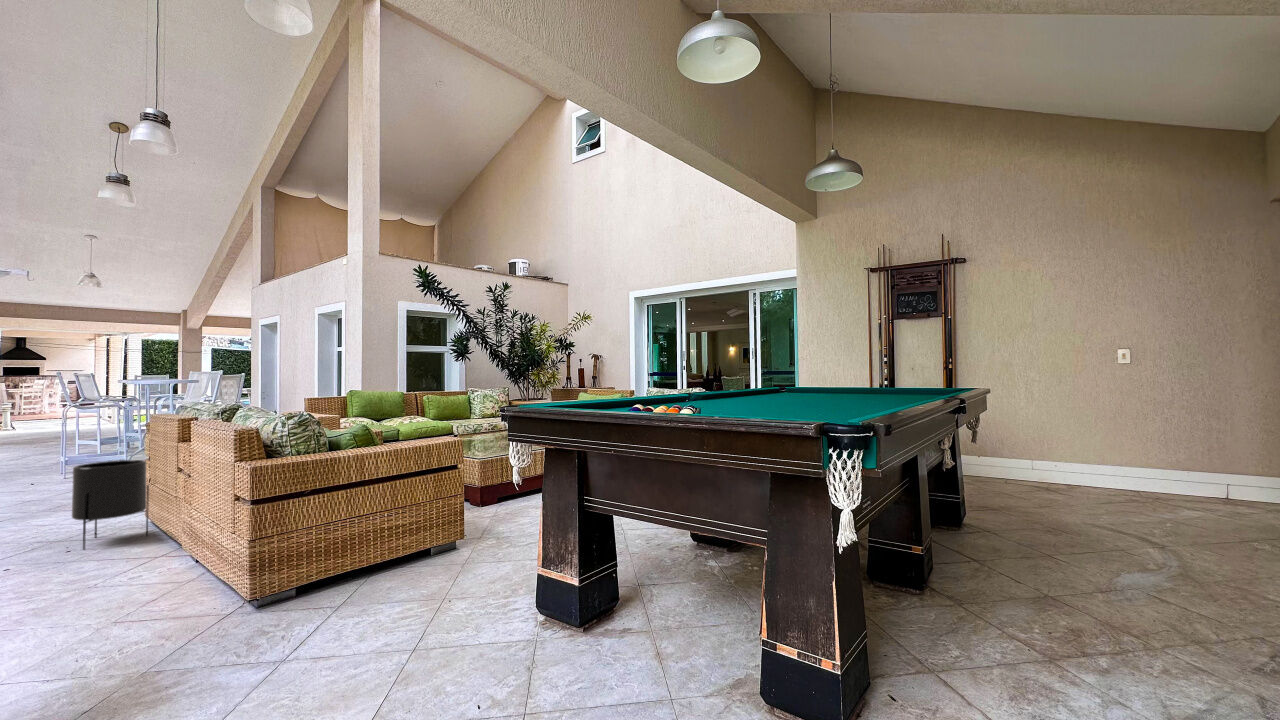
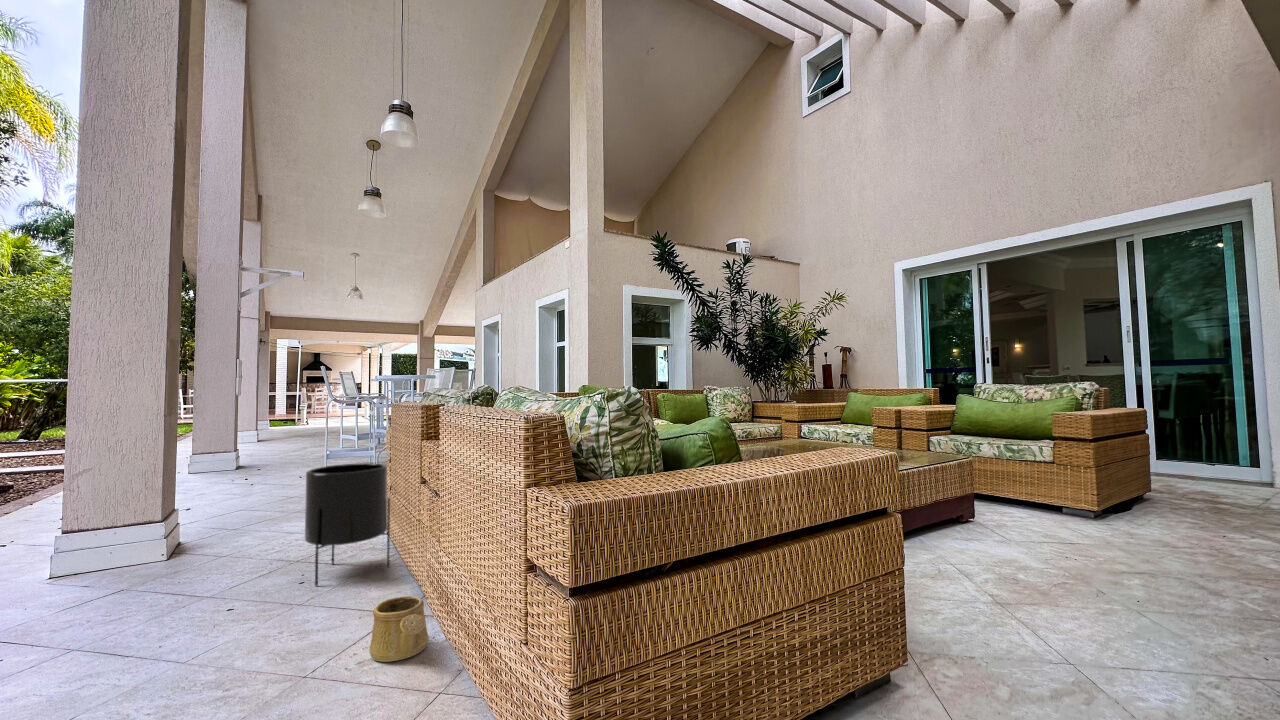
watering can: none [135,539,180,576] -> present [369,596,429,662]

